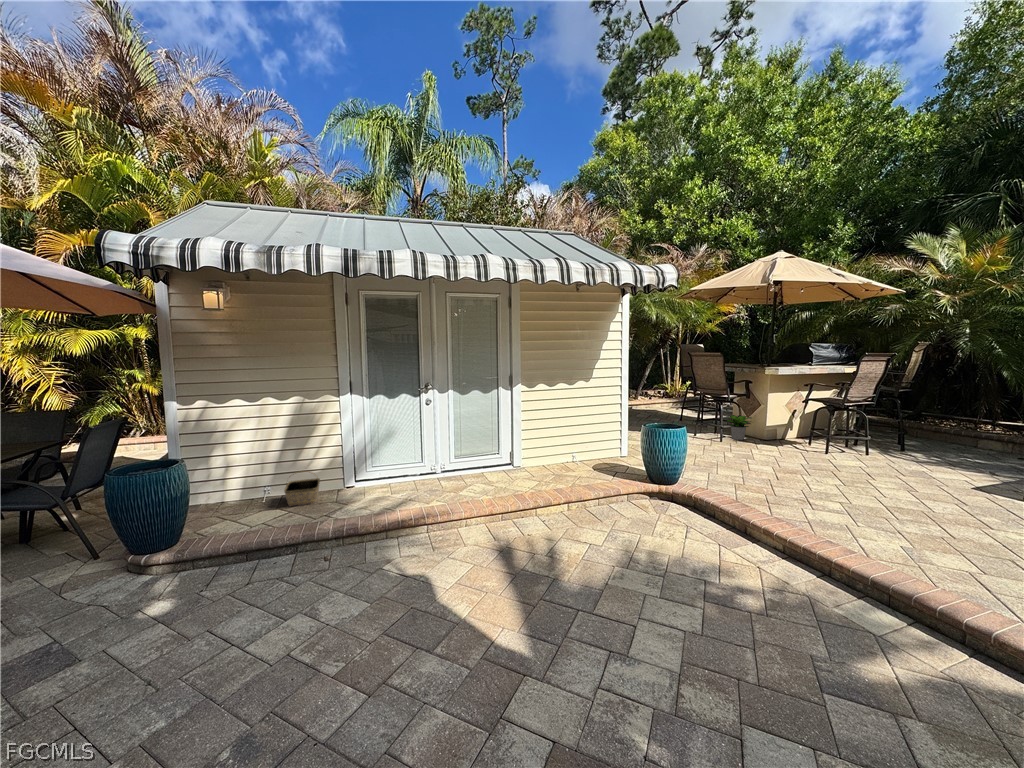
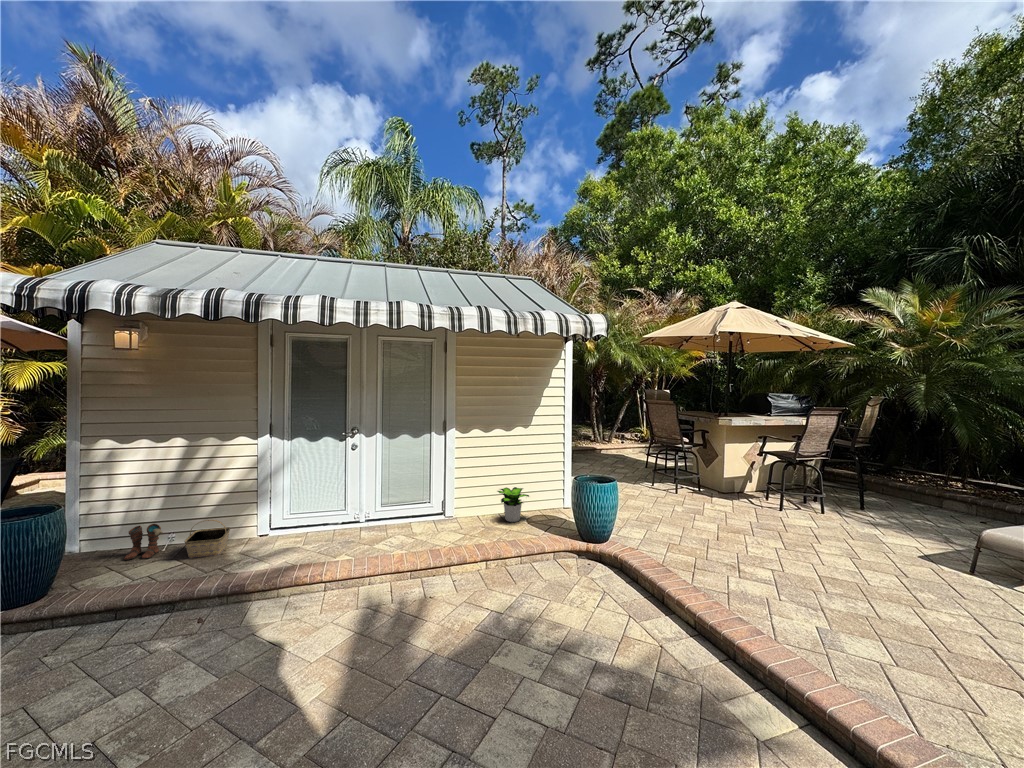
potted plant: present [726,415,752,440] -> present [497,487,529,522]
boots: none [229,476,262,509] -> present [124,524,163,560]

